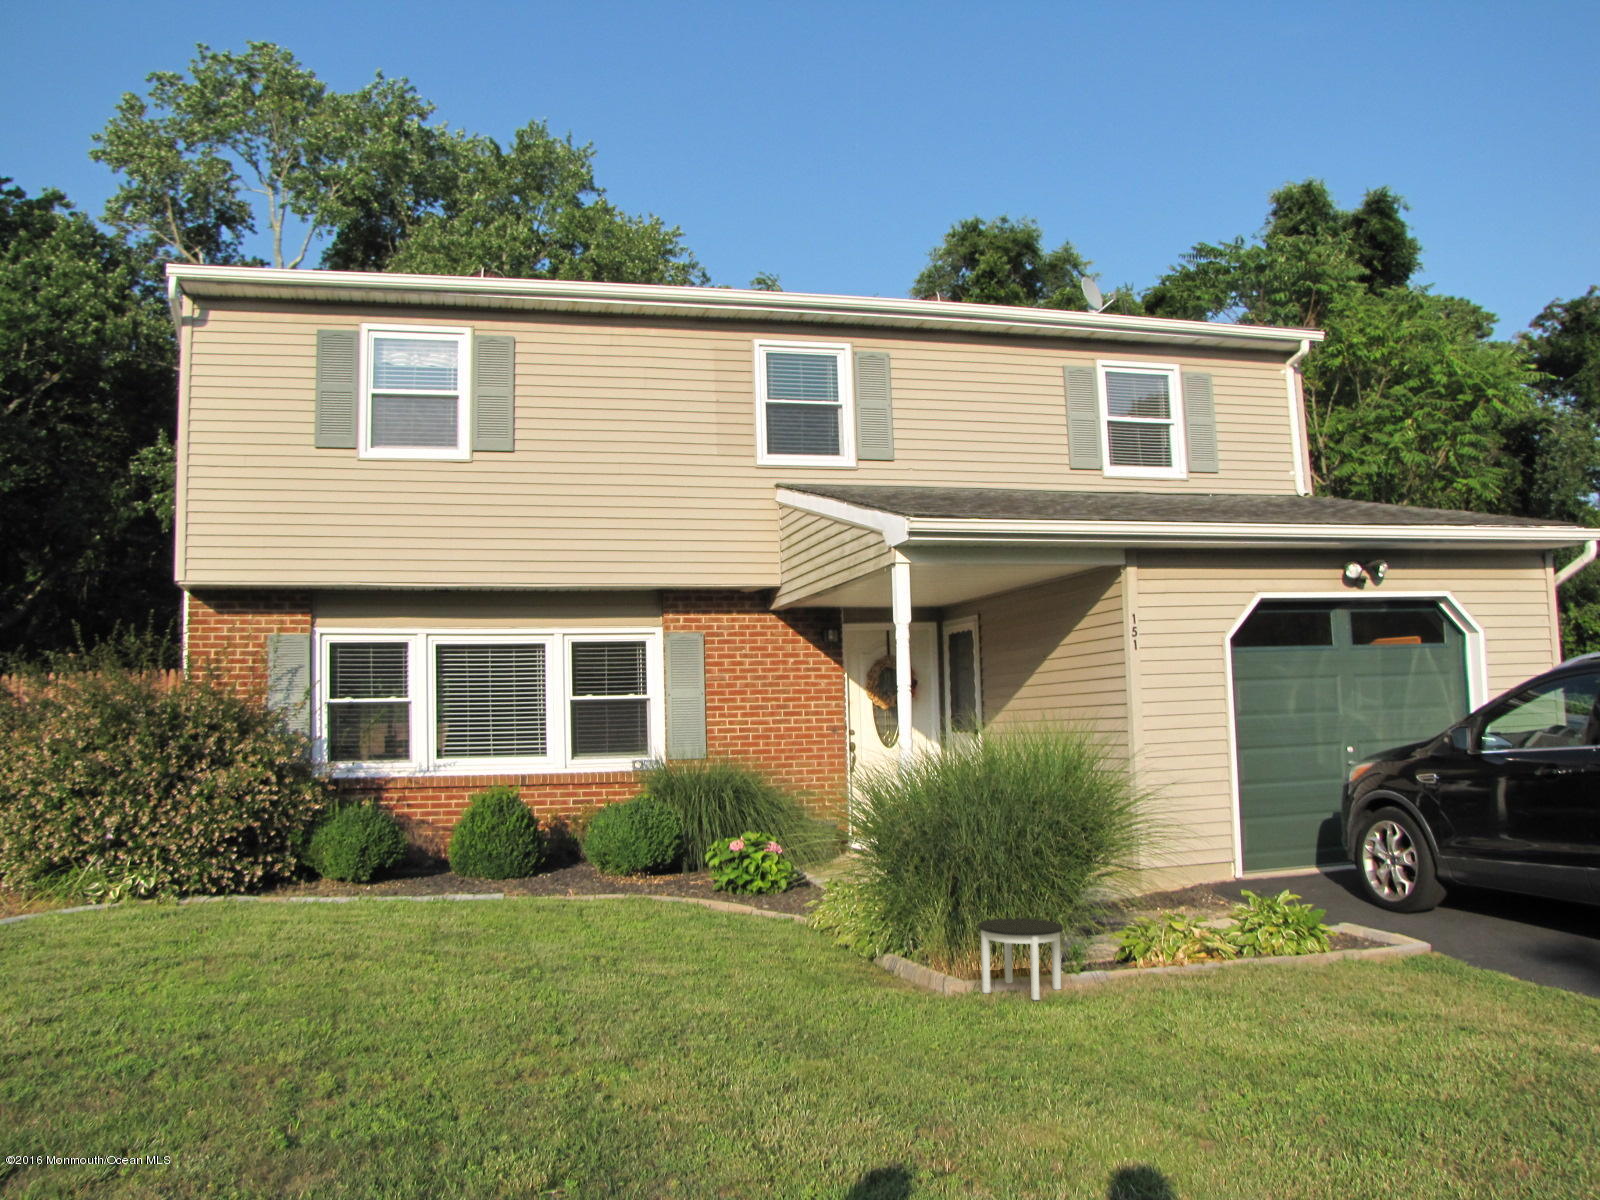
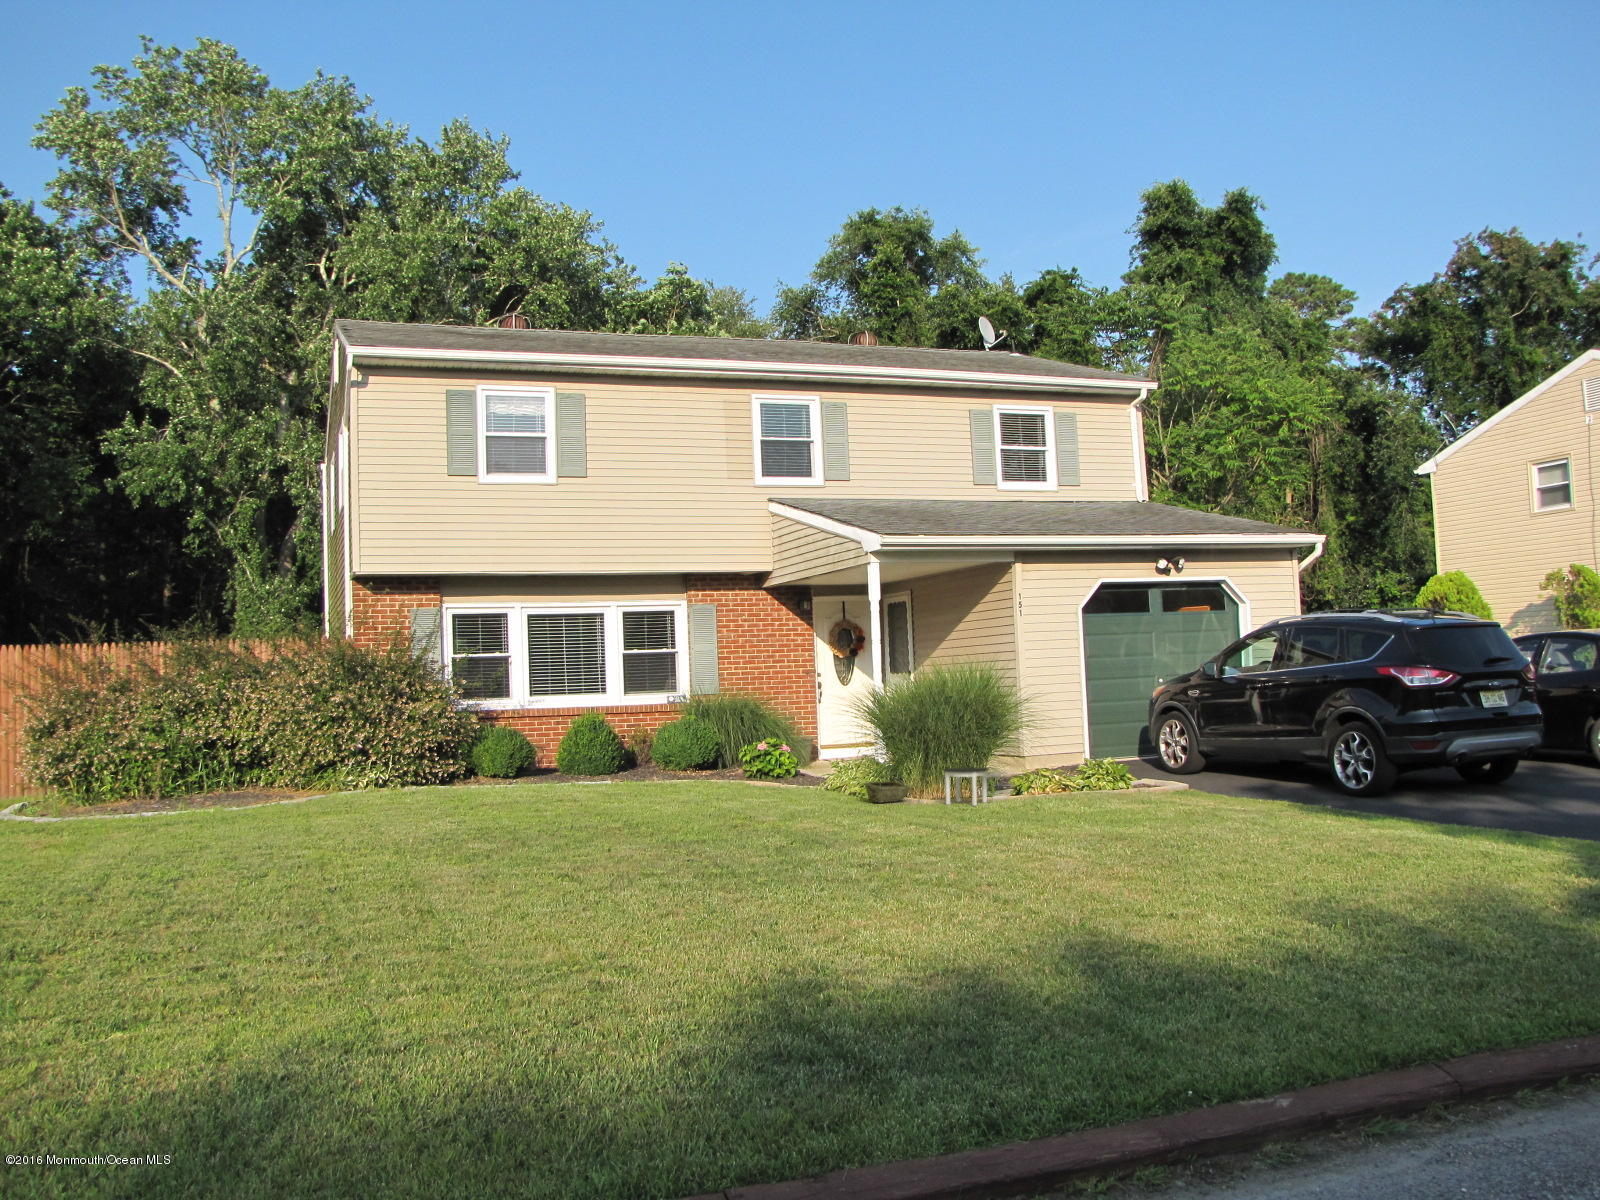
woven basket: none [837,936,920,982] -> present [865,781,910,803]

